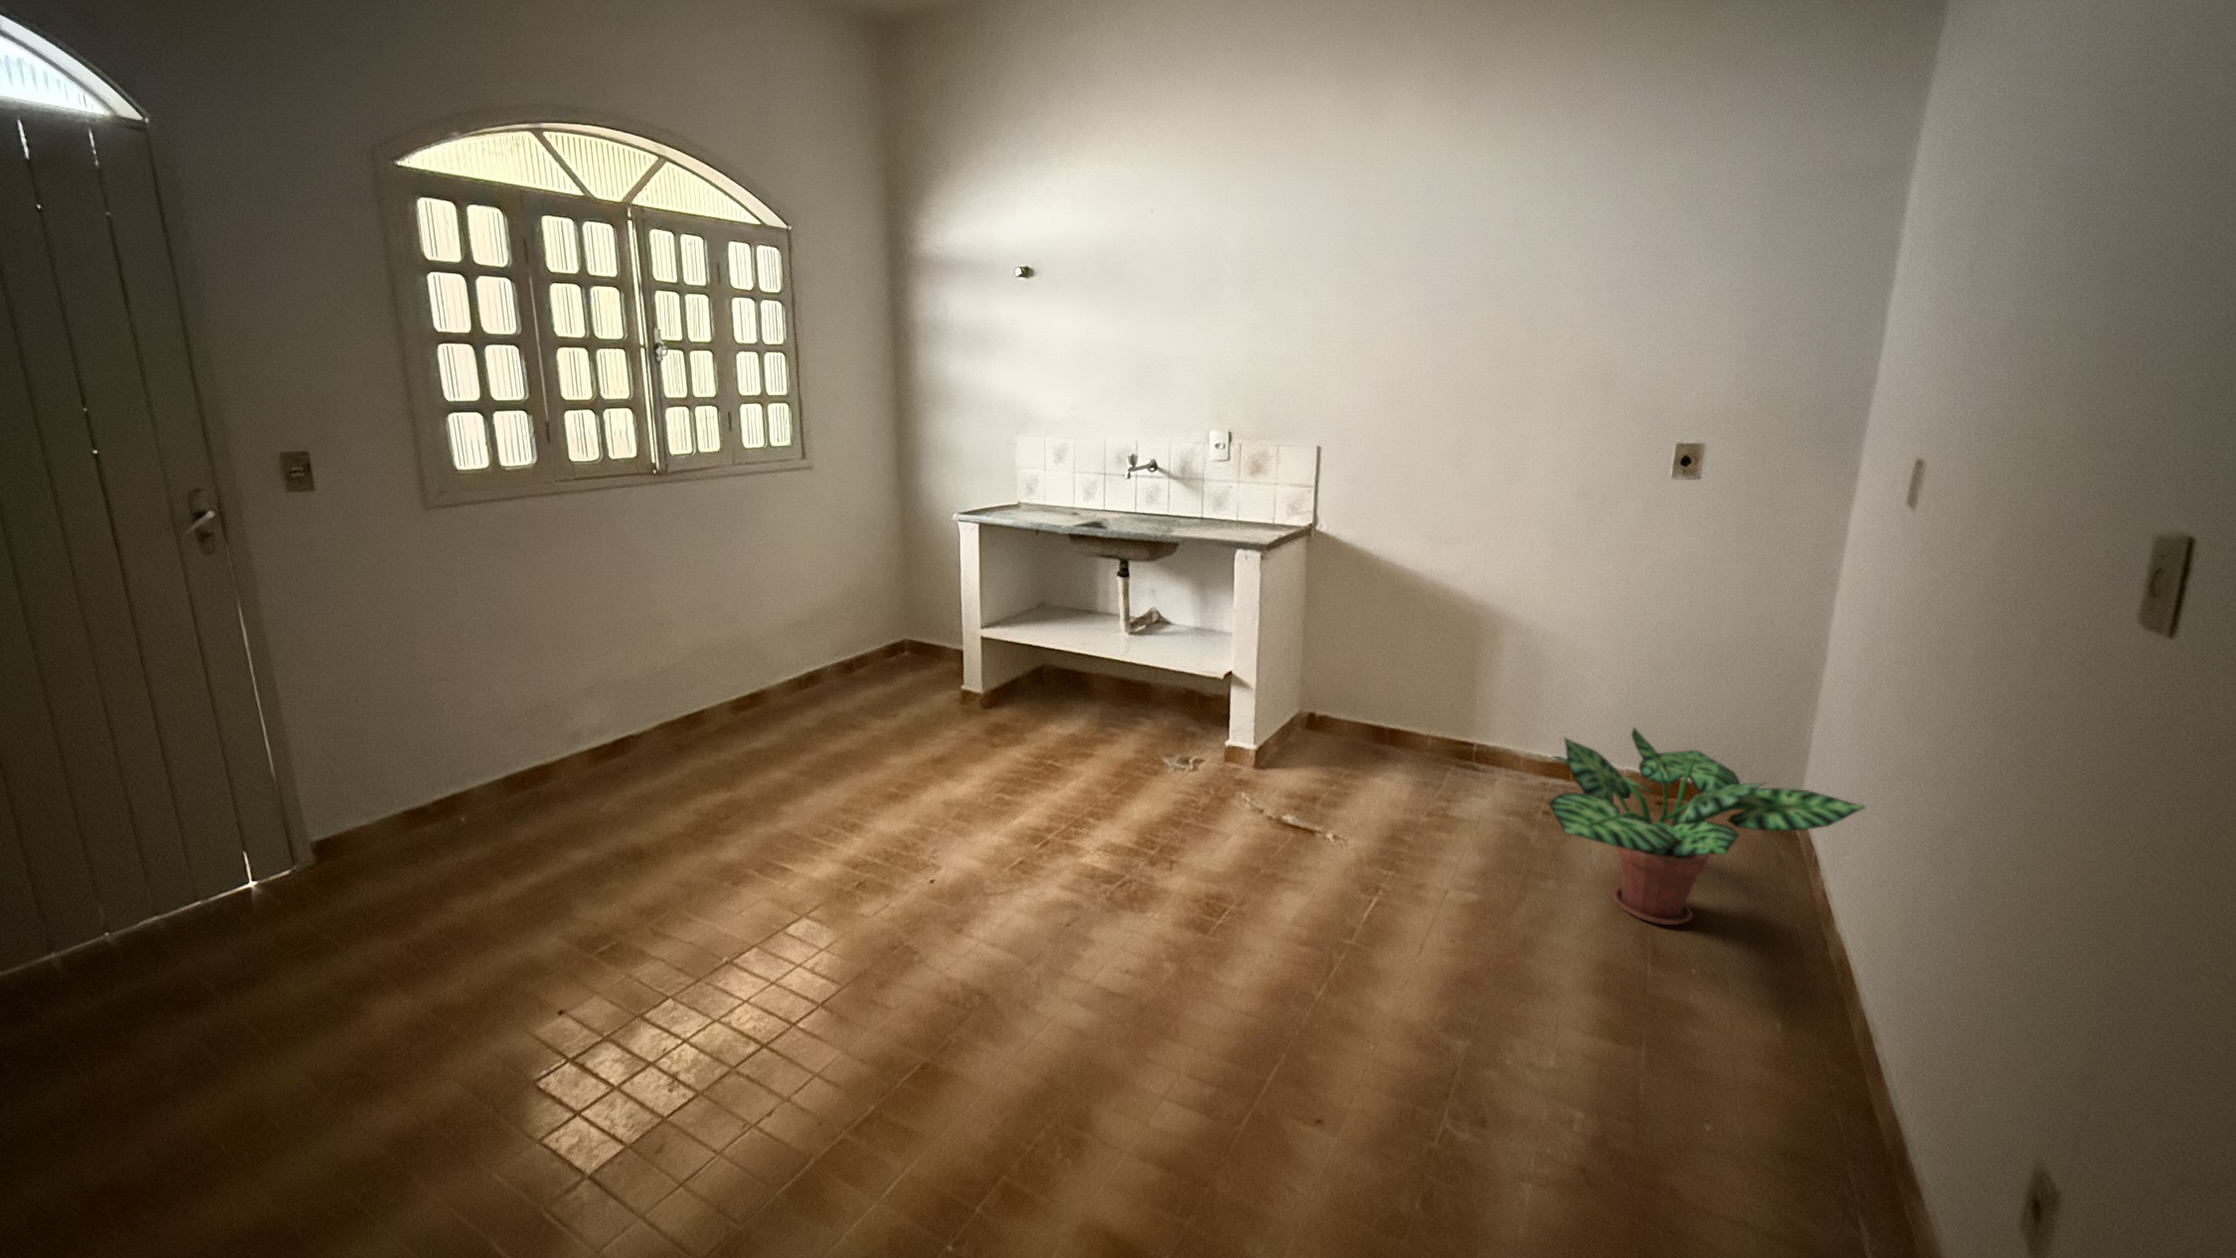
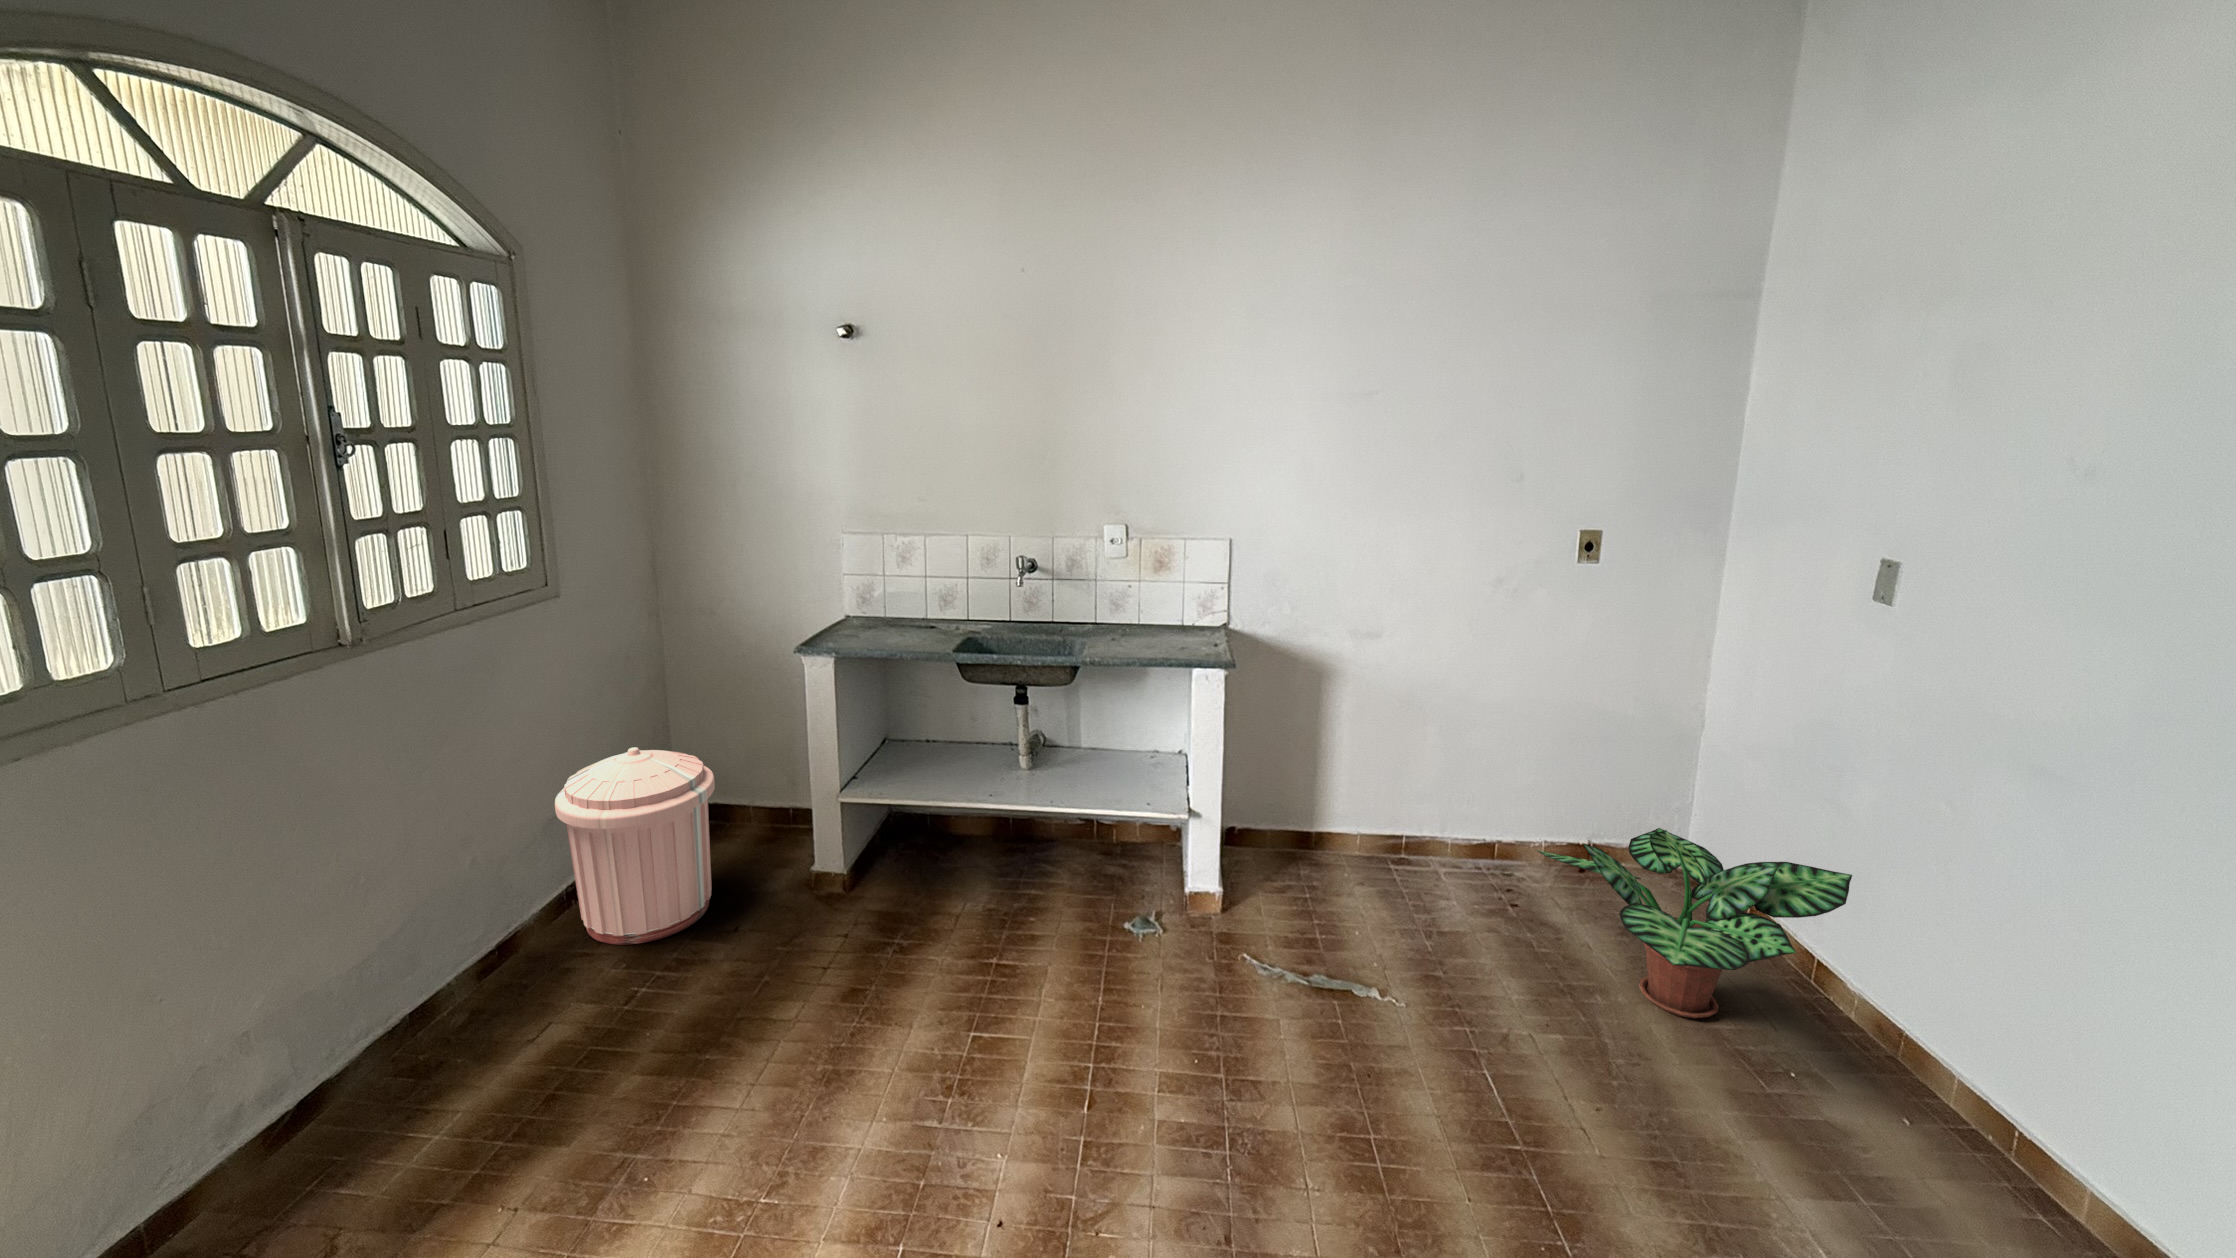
trash can: none [788,576,893,711] -> present [555,747,715,944]

